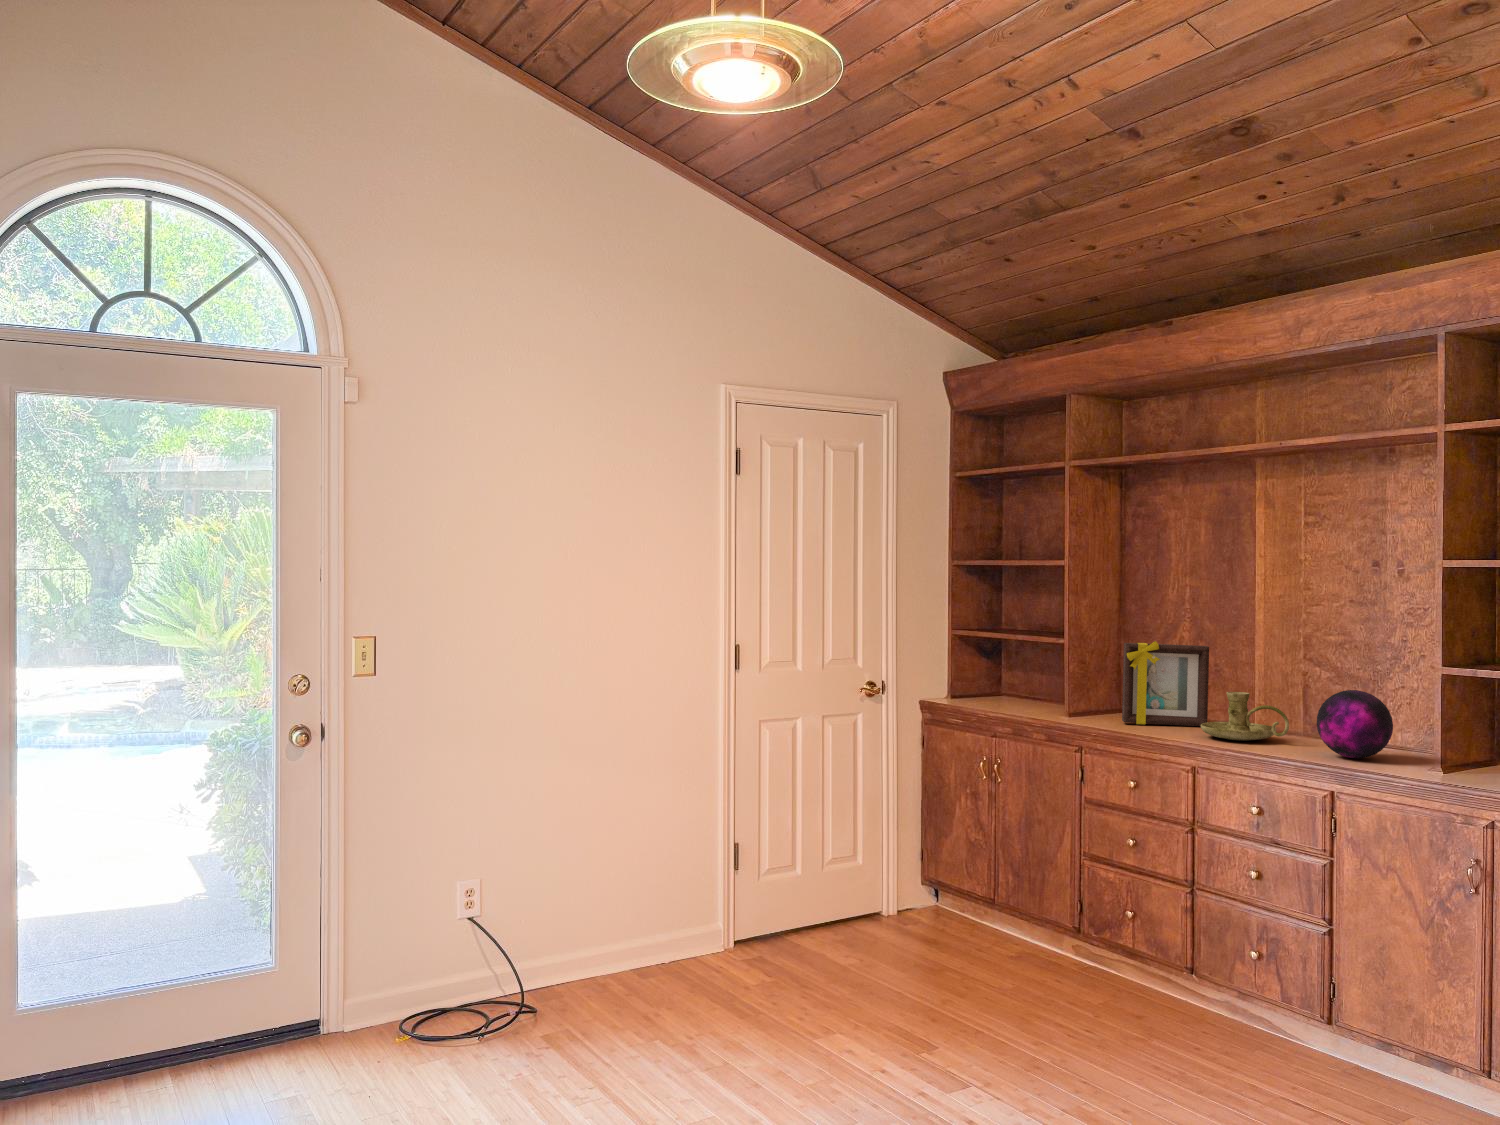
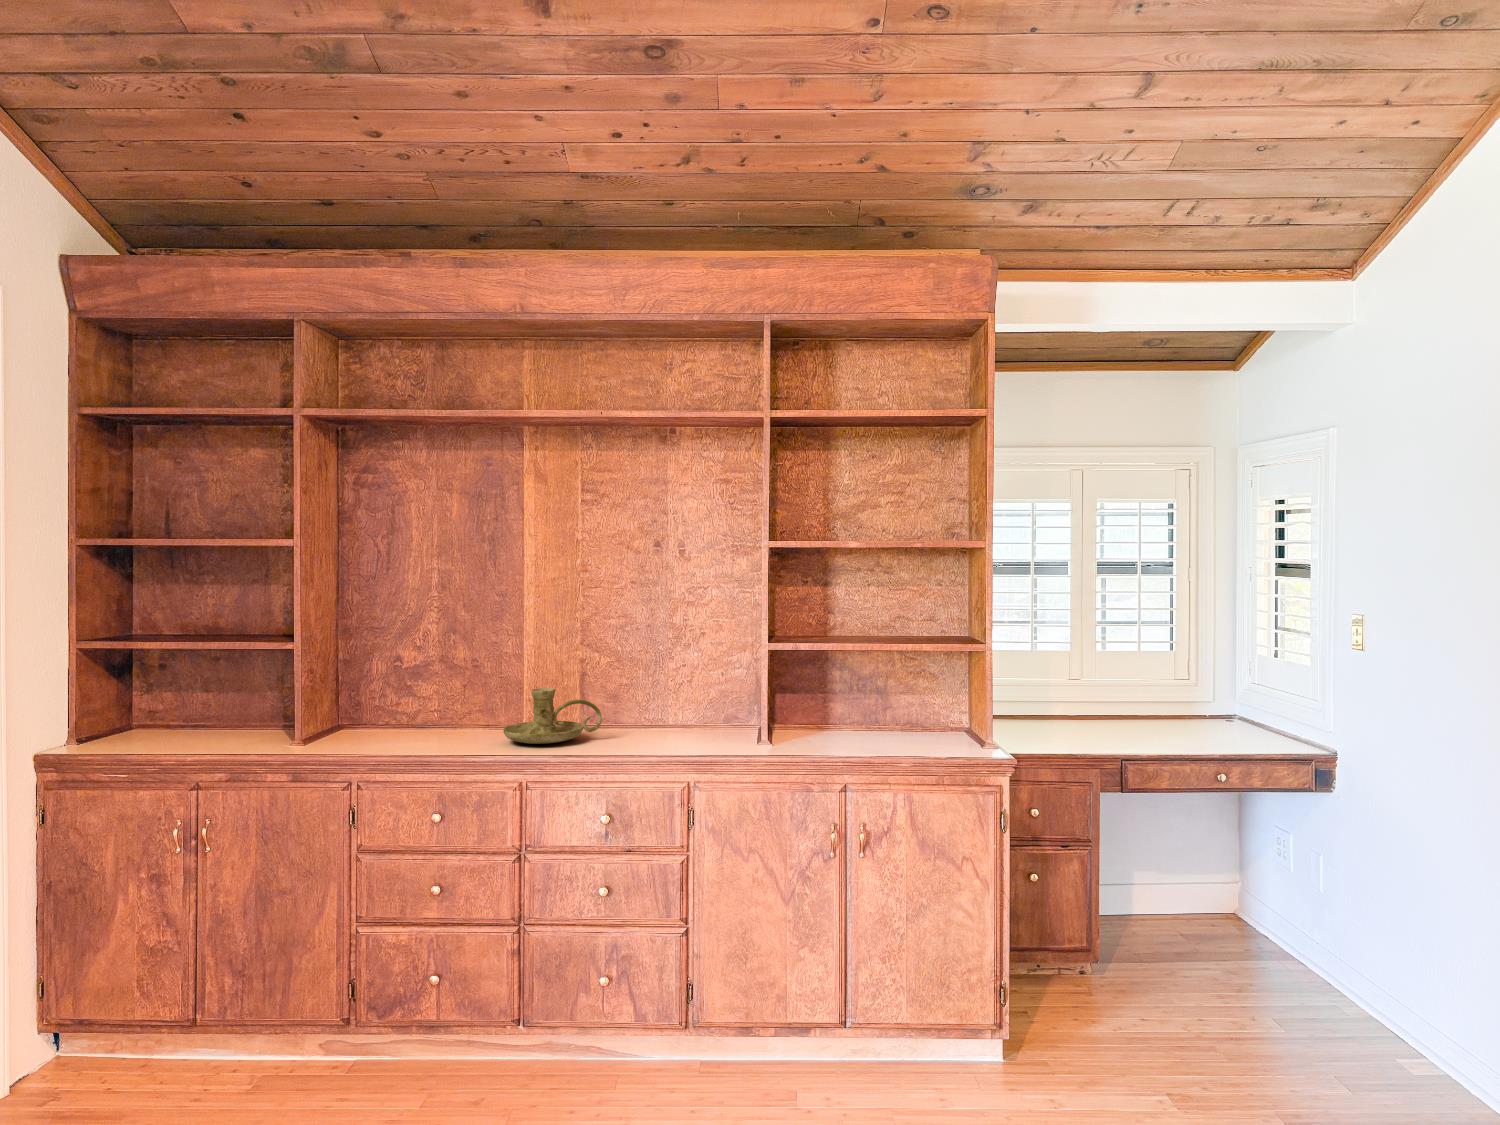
picture frame: present [1122,641,1209,726] -> none [385,638,480,742]
decorative orb: present [1317,690,1393,758] -> none [648,674,718,744]

